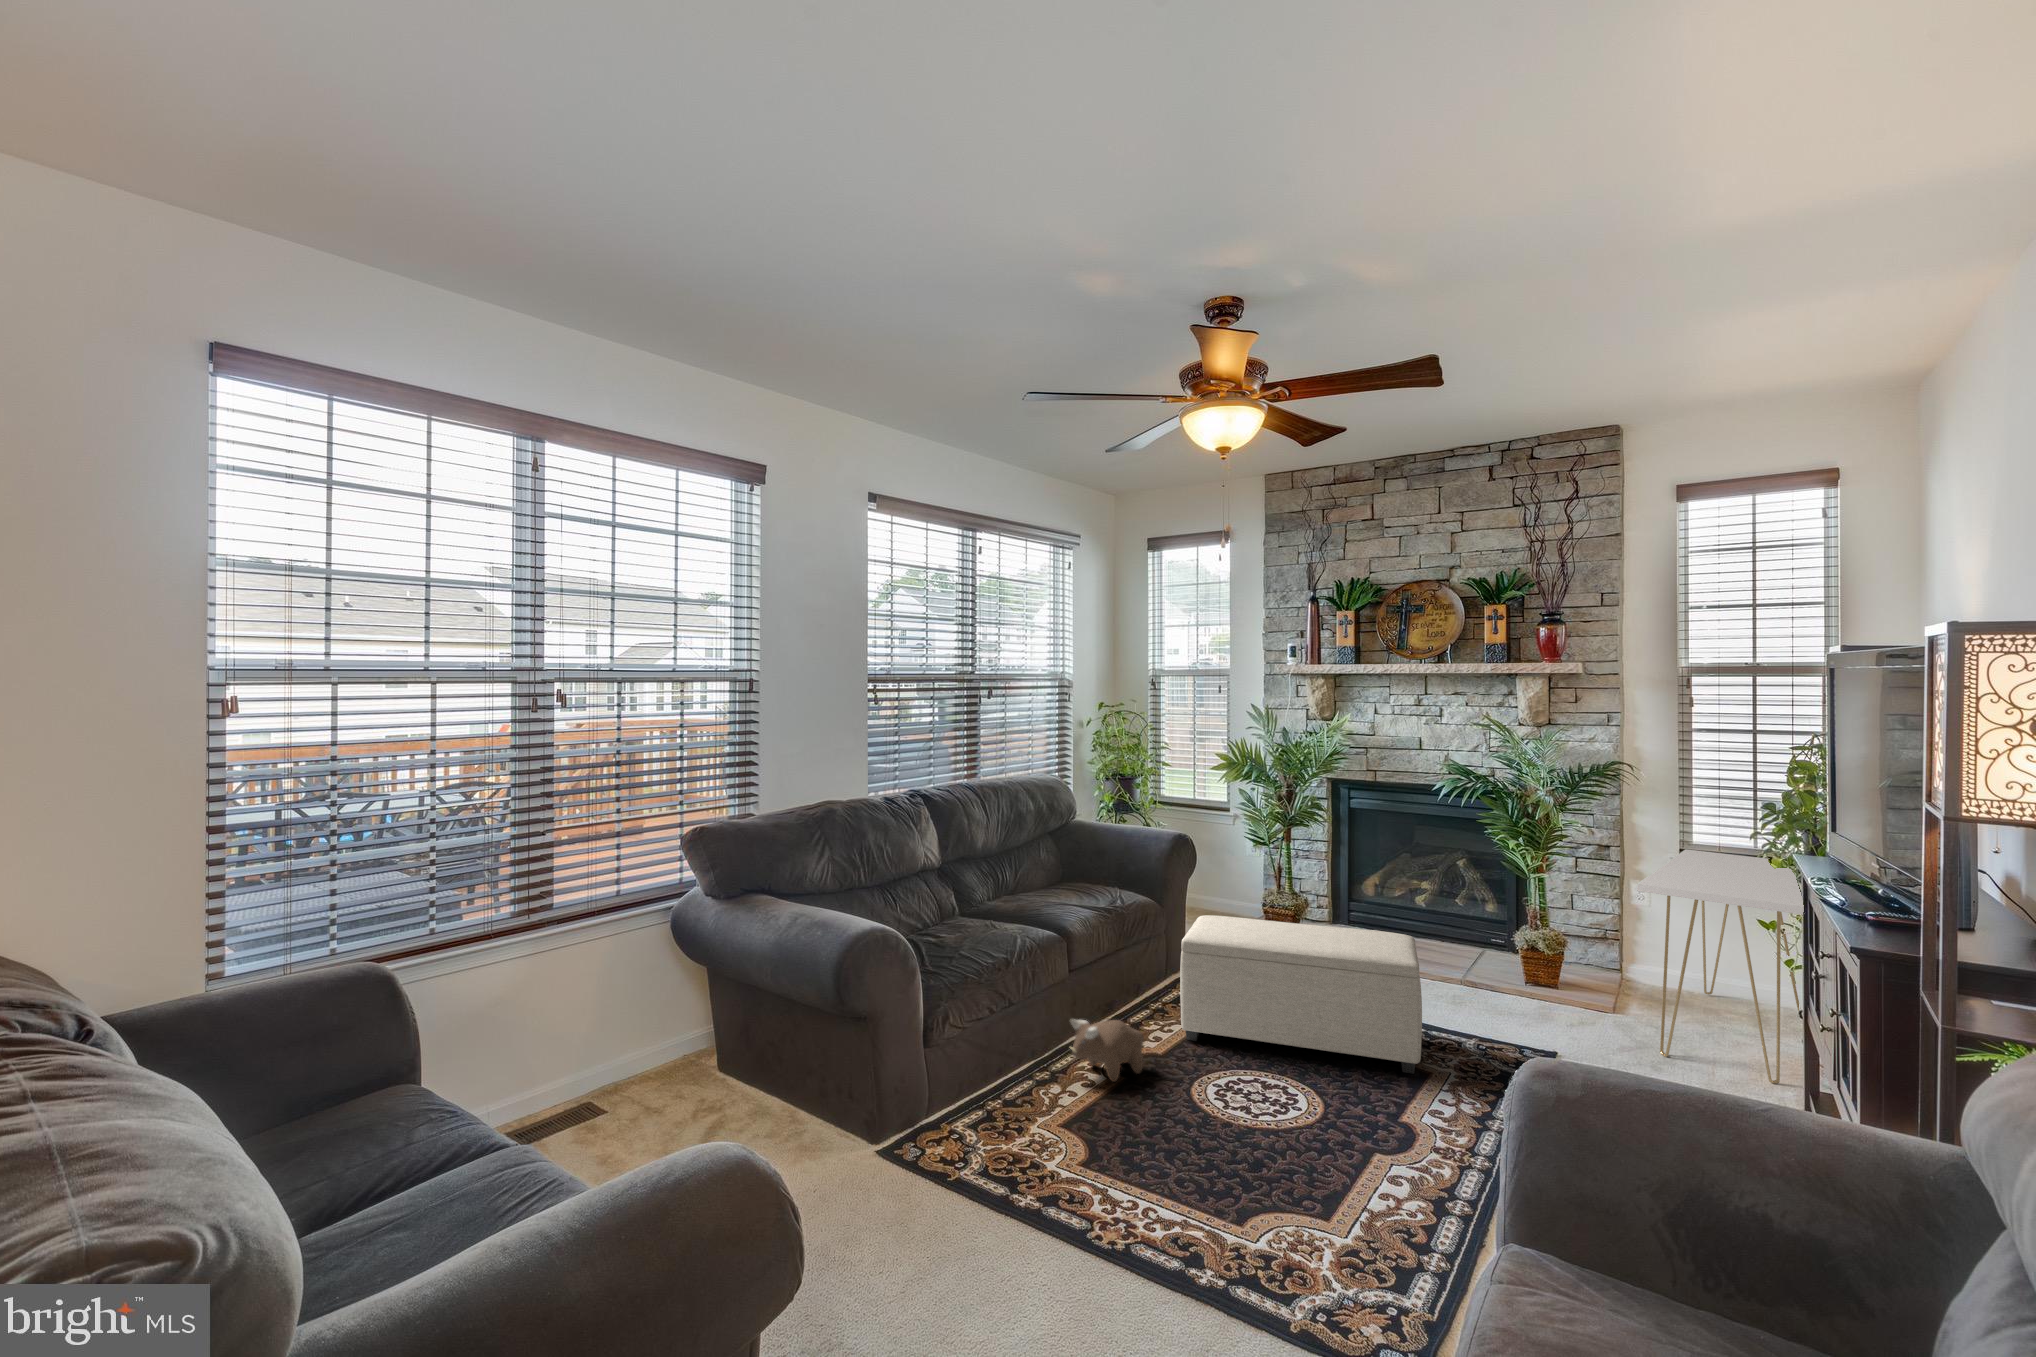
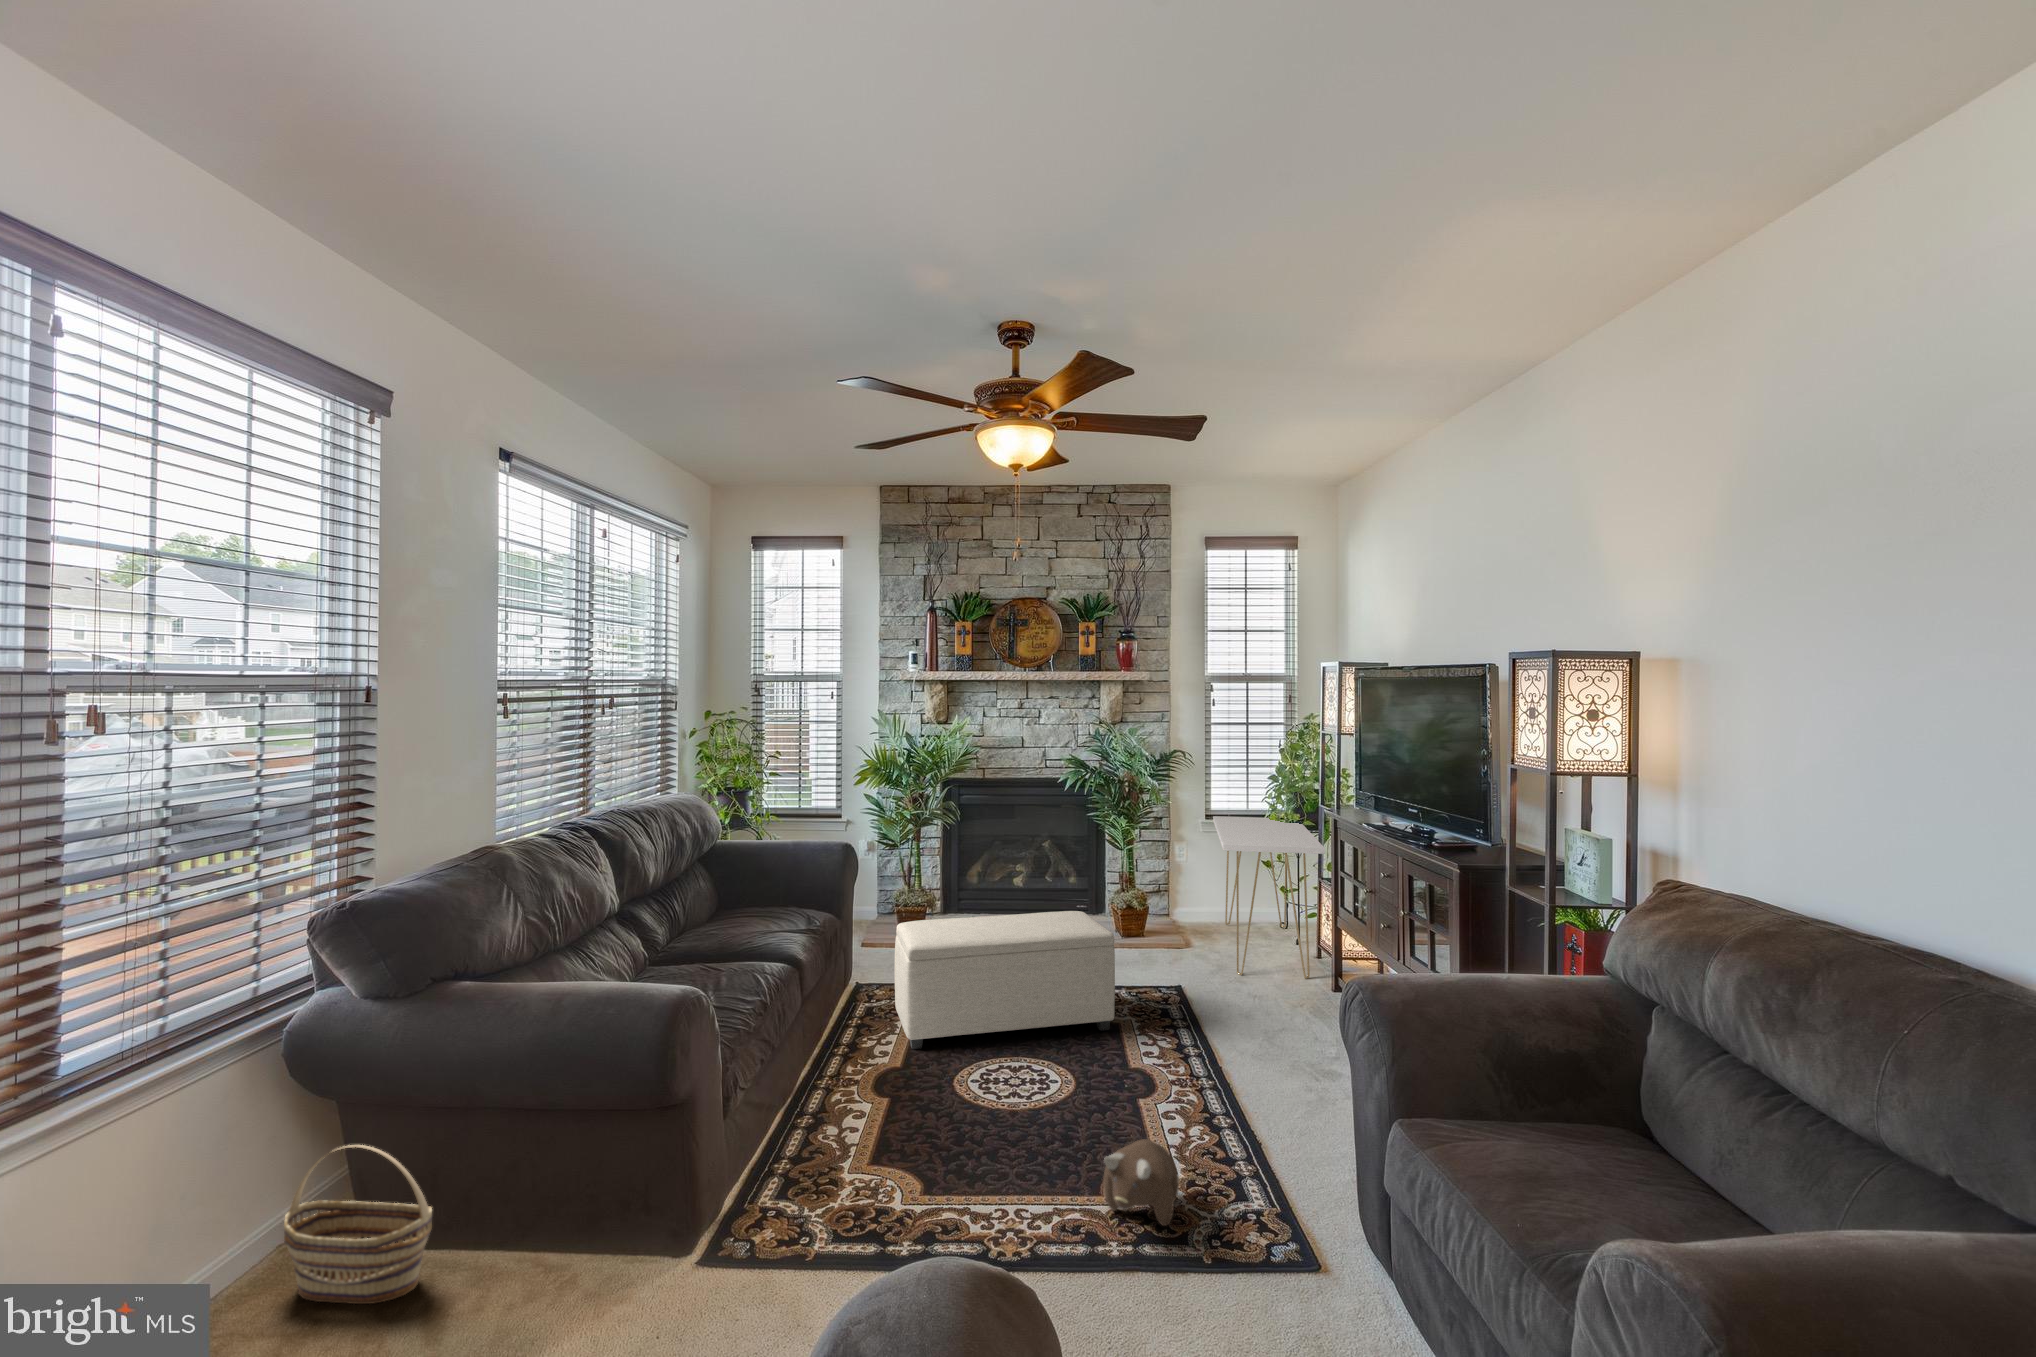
basket: none [662,995,732,1107] -> present [284,1145,432,1304]
plush toy: present [1070,1019,1144,1082] -> present [1103,1139,1179,1226]

